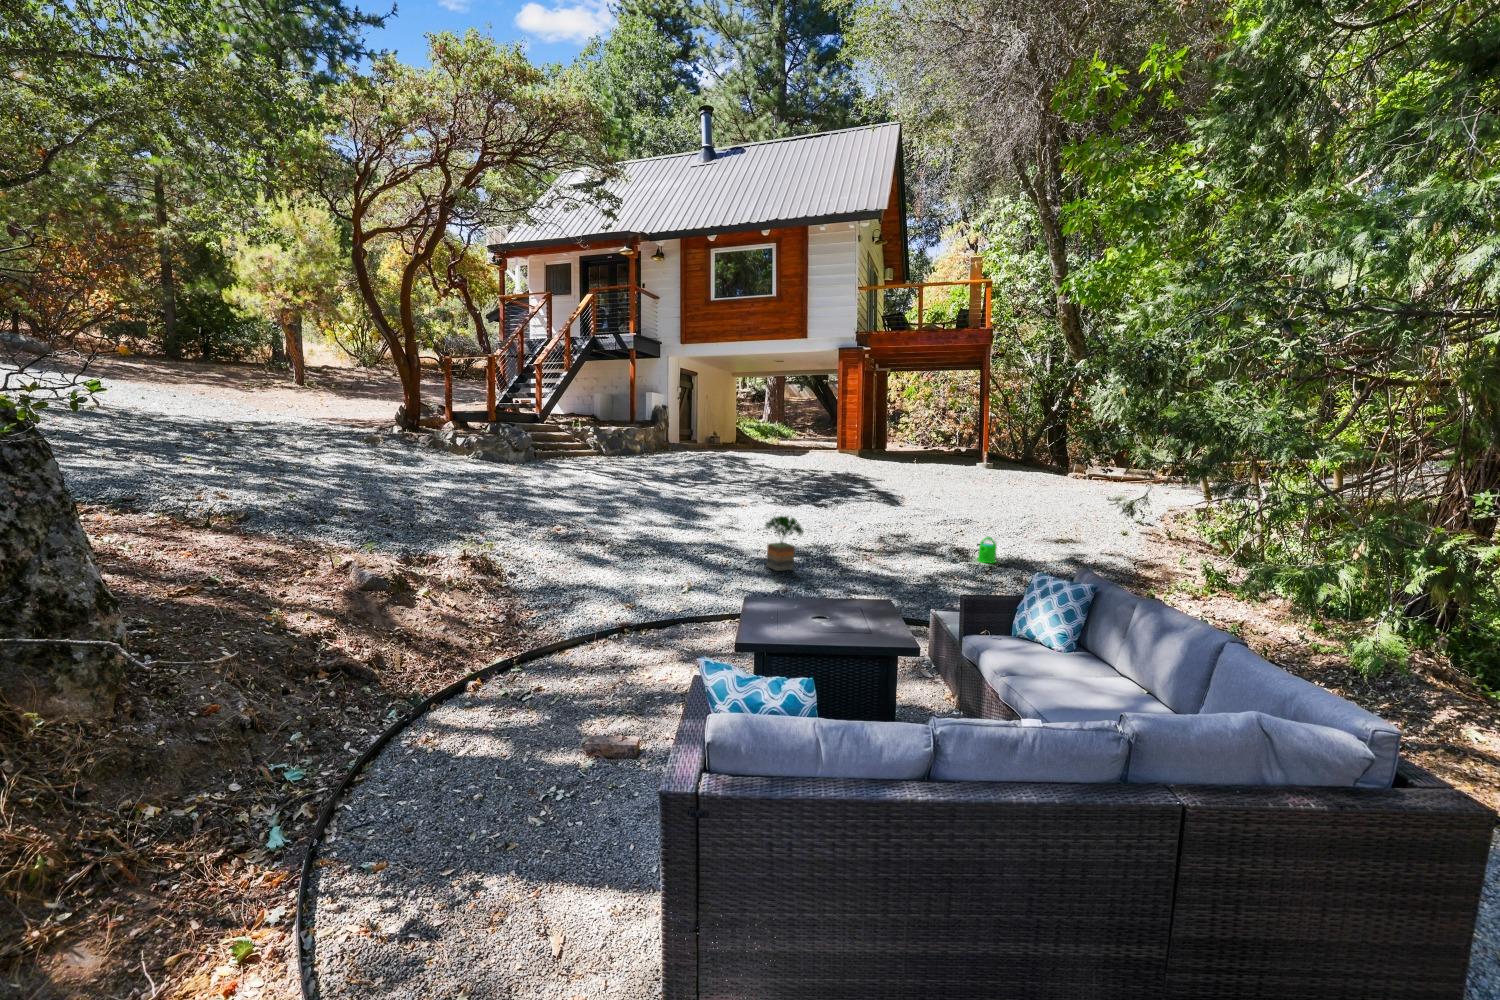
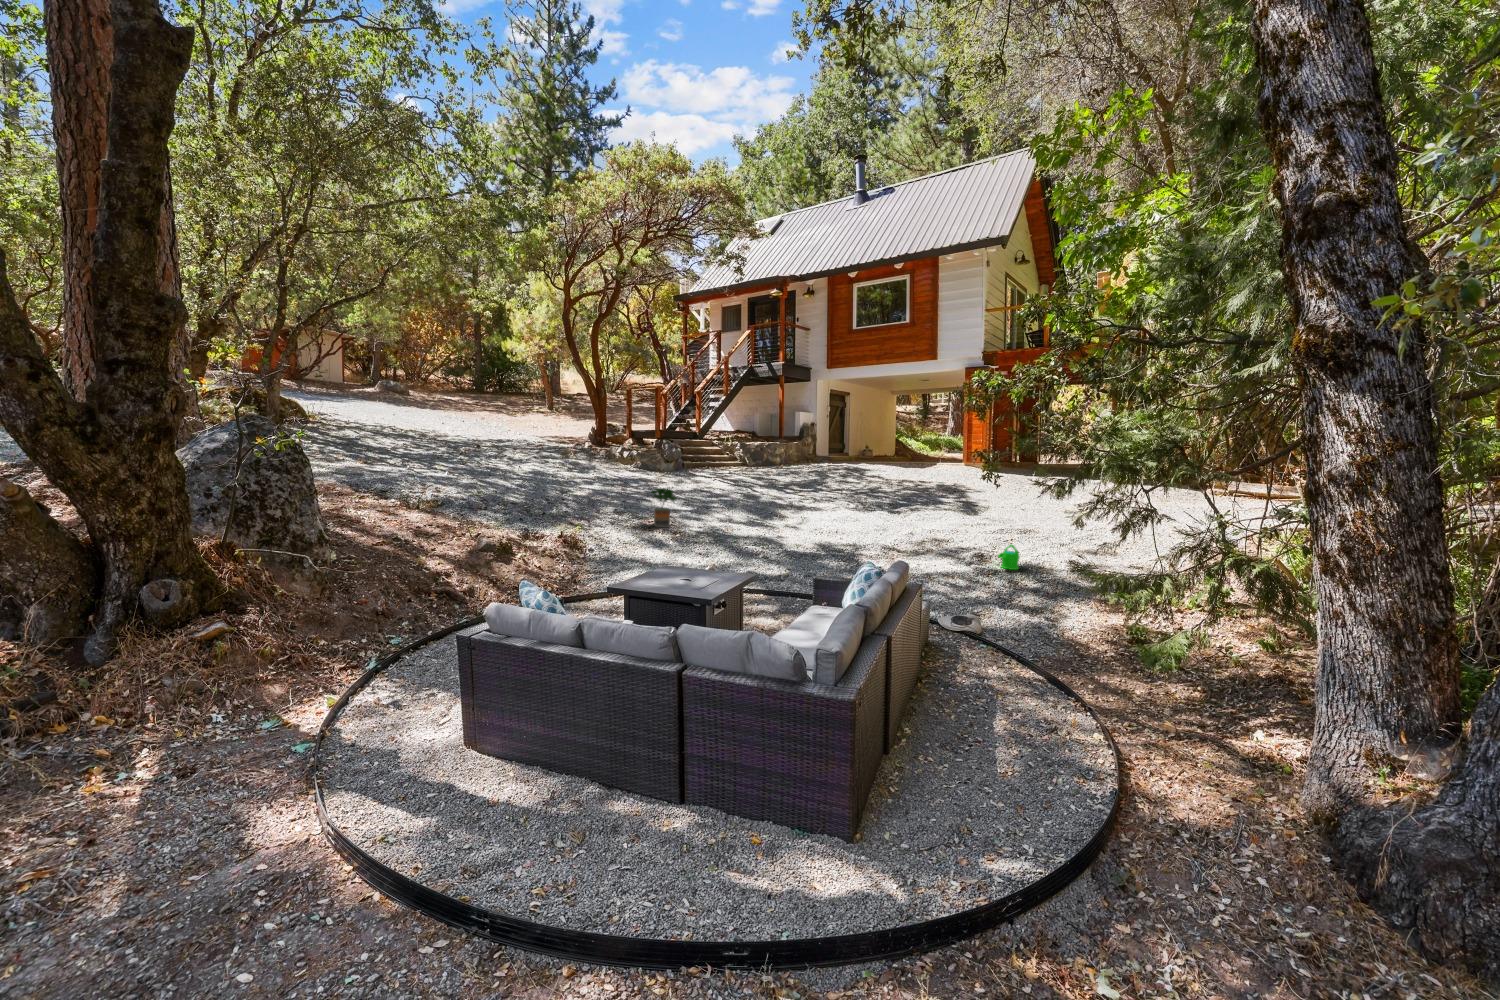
potted tree: present [766,516,804,571] -> present [651,488,676,528]

